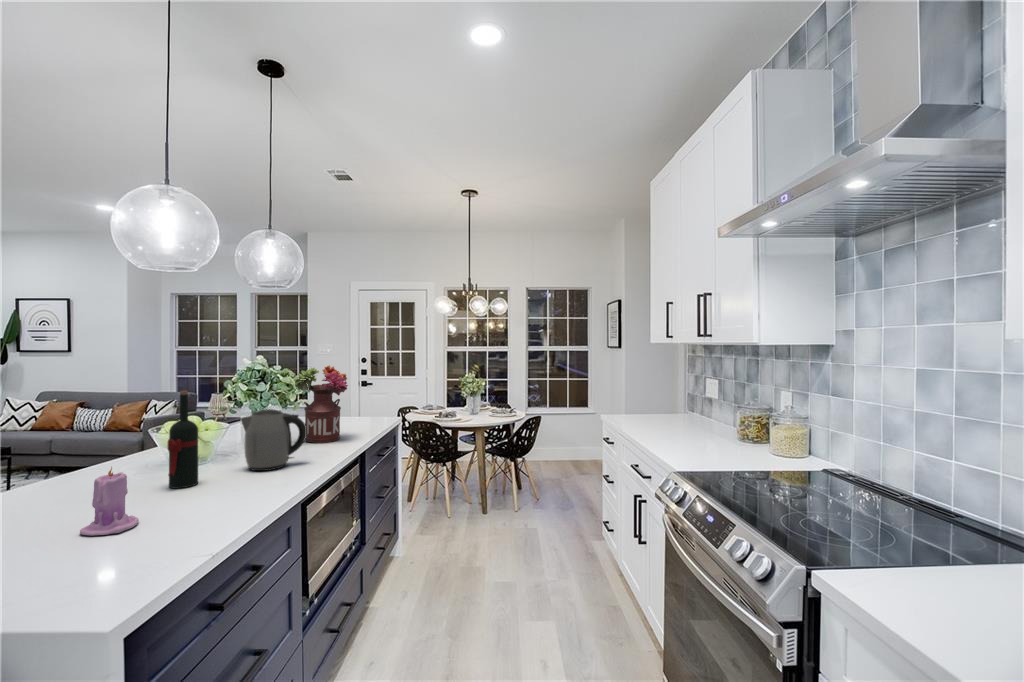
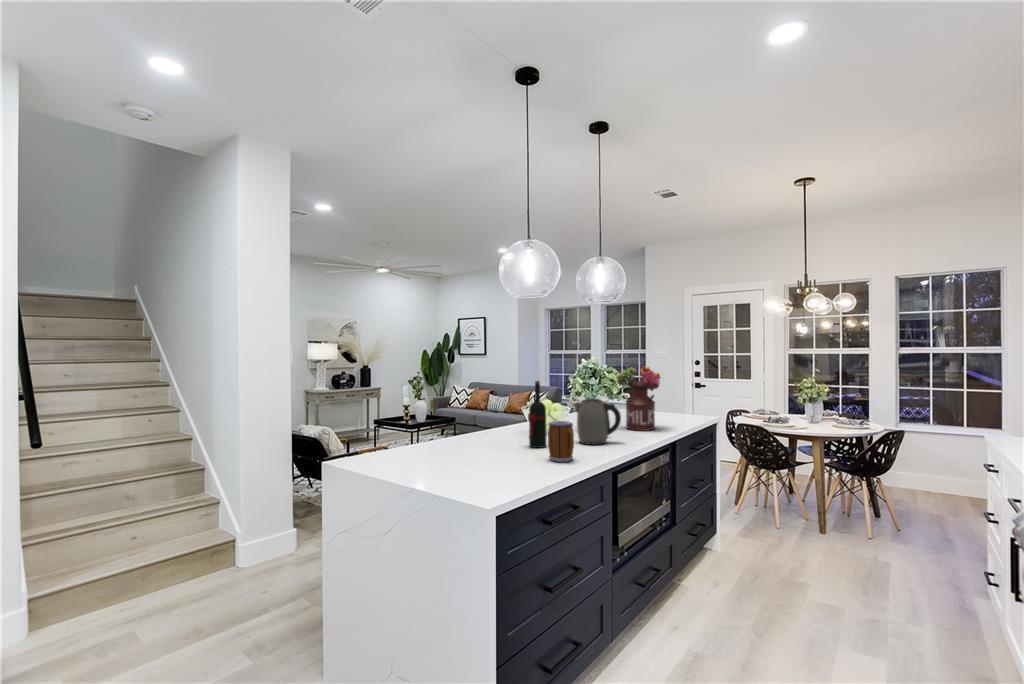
mug: none [207,446,250,506] -> present [548,421,574,462]
candle: present [80,467,139,536] -> none [481,425,510,466]

